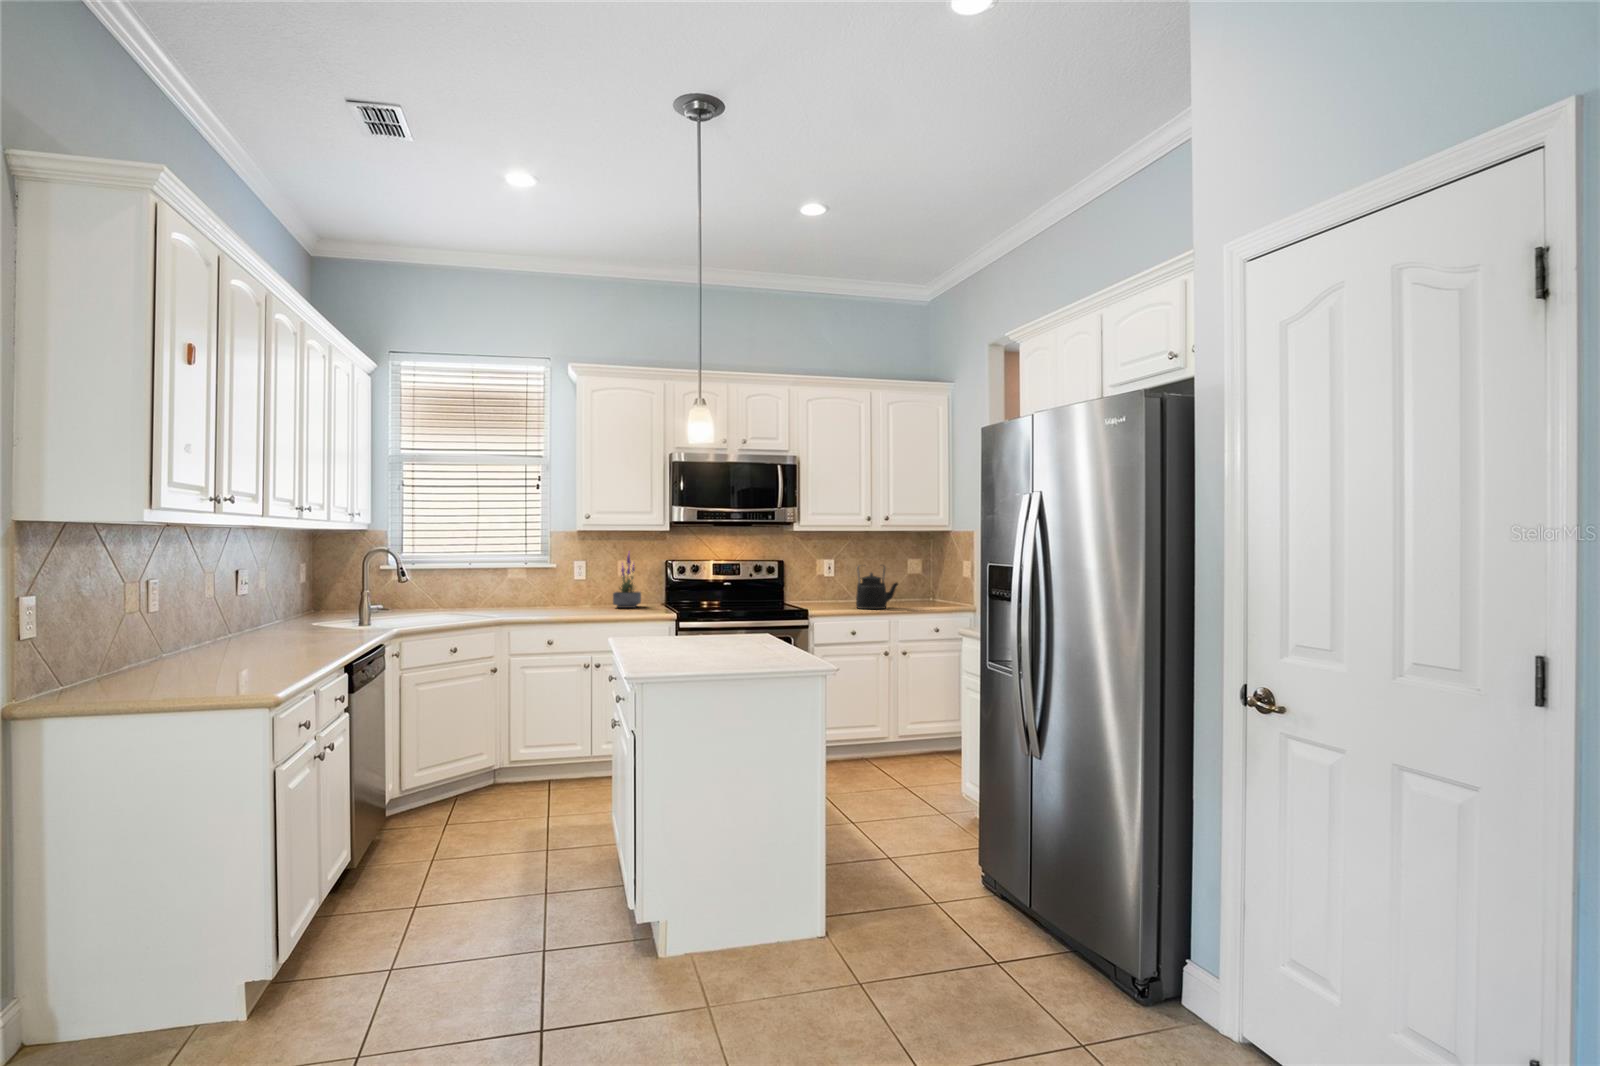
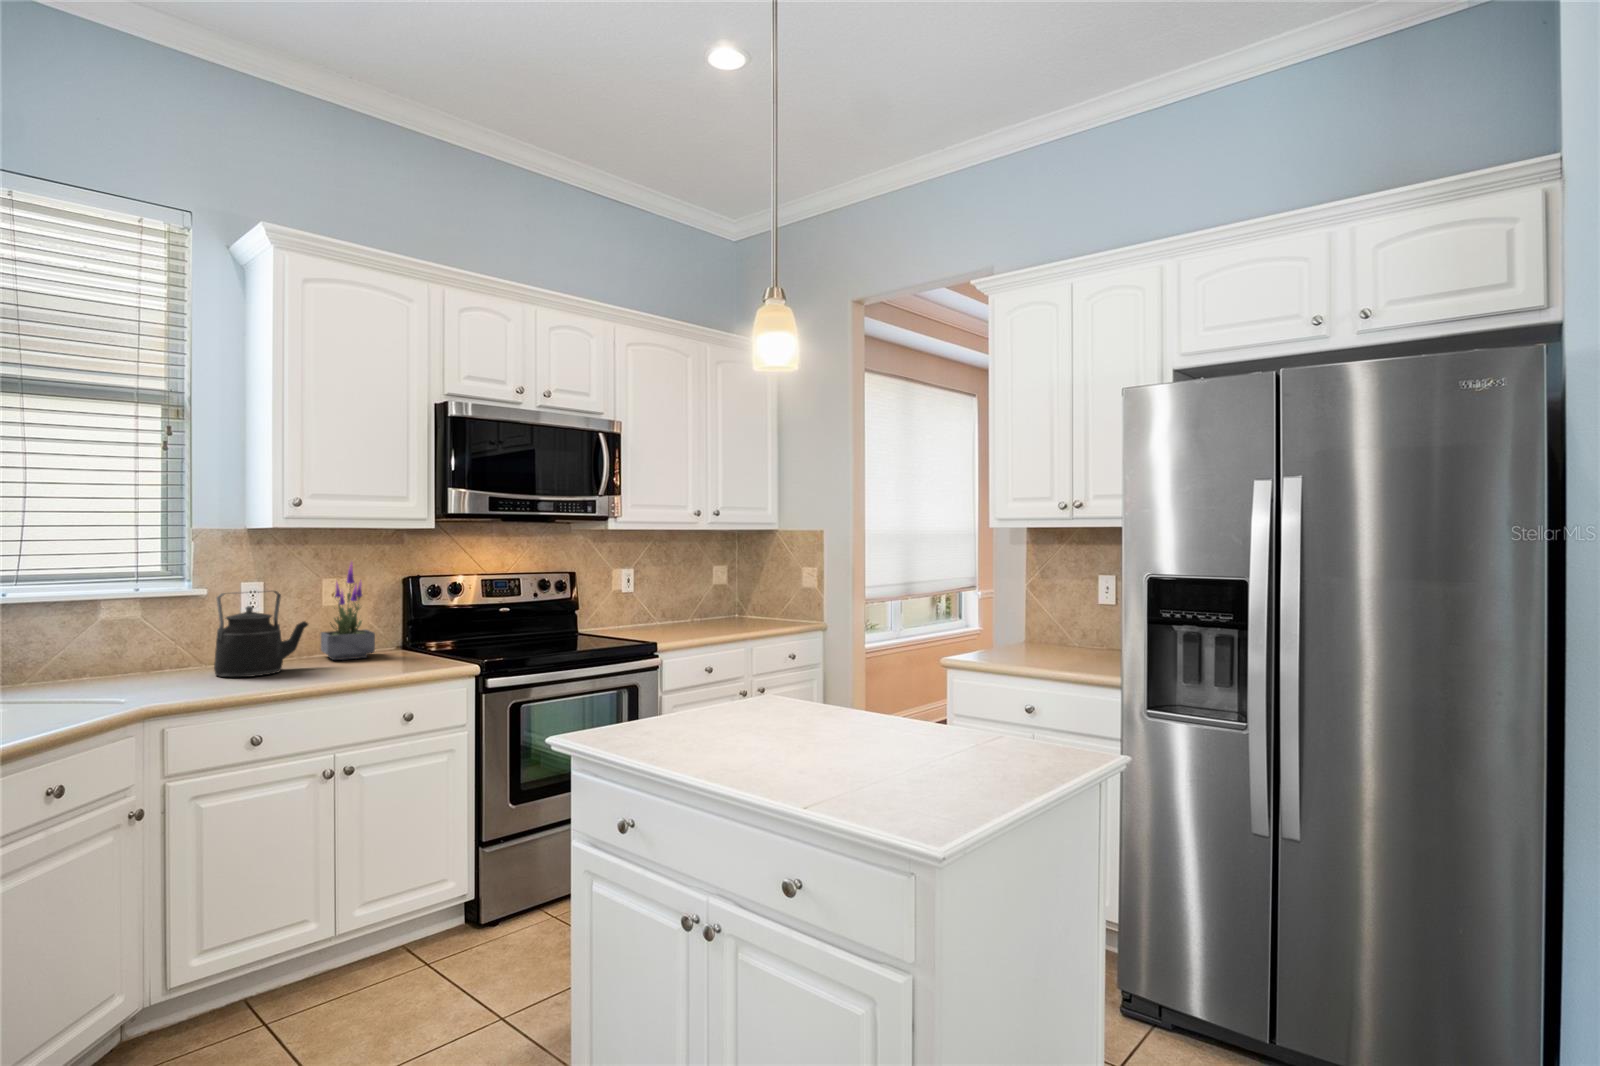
kettle: present [856,566,898,609] -> present [214,591,308,677]

